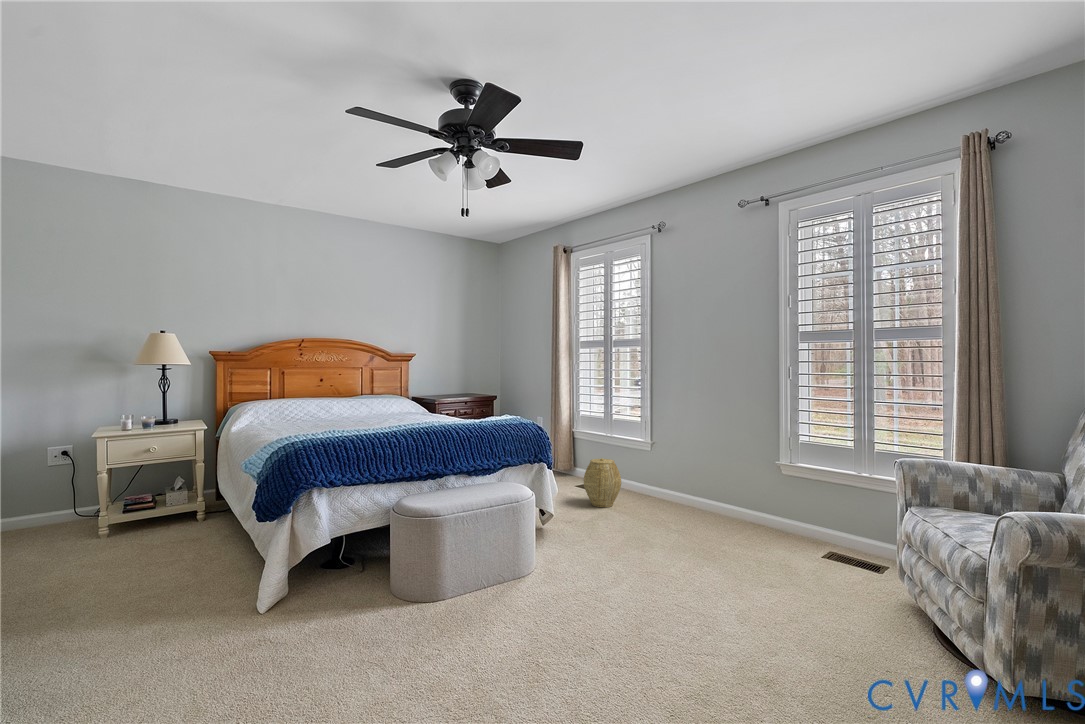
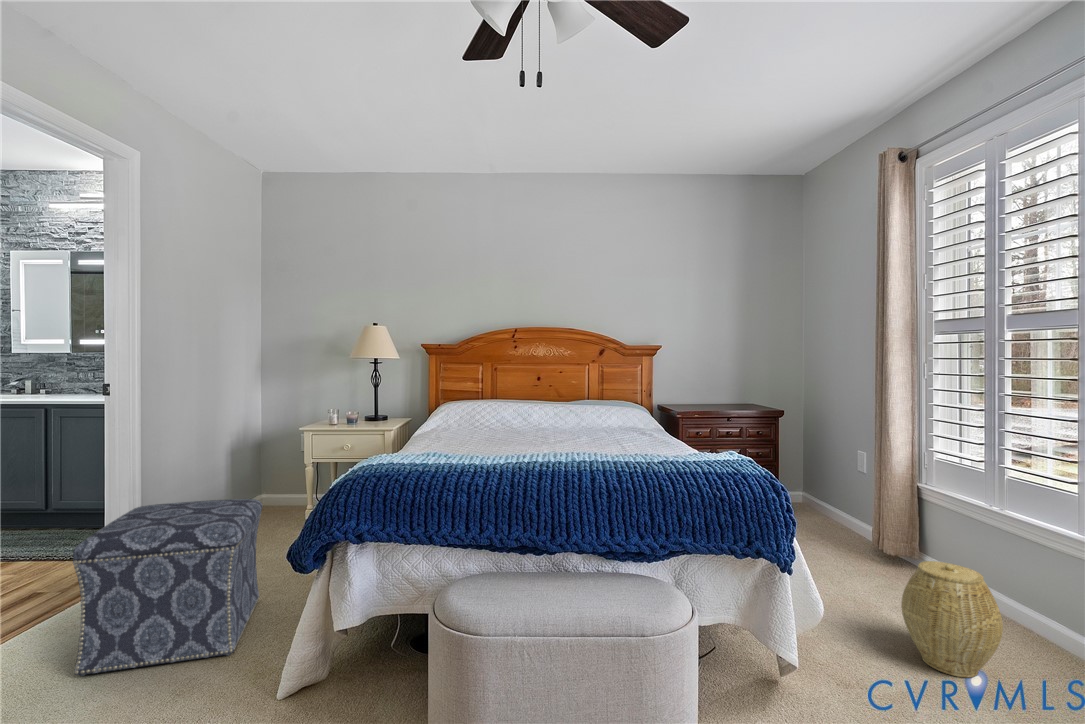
ottoman: none [29,488,207,644] -> present [73,499,263,676]

